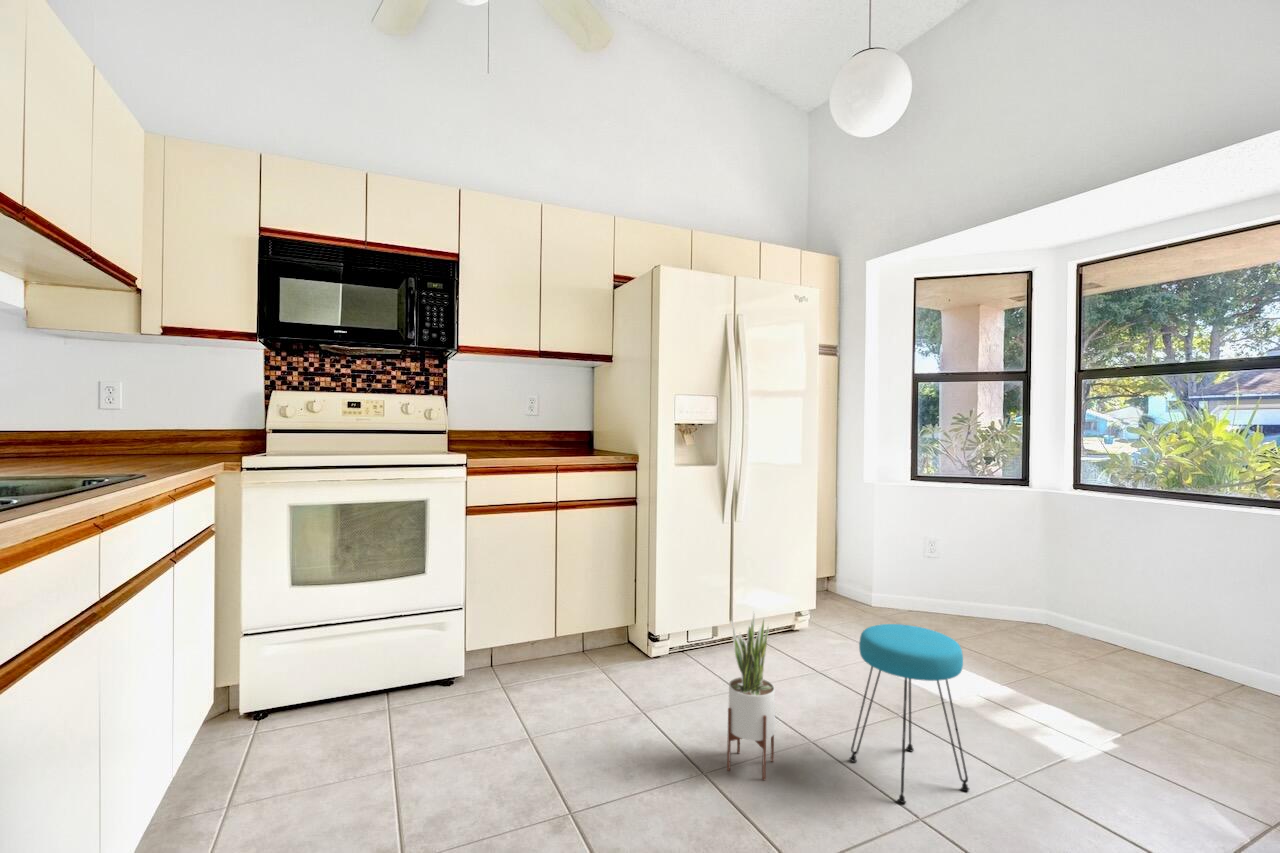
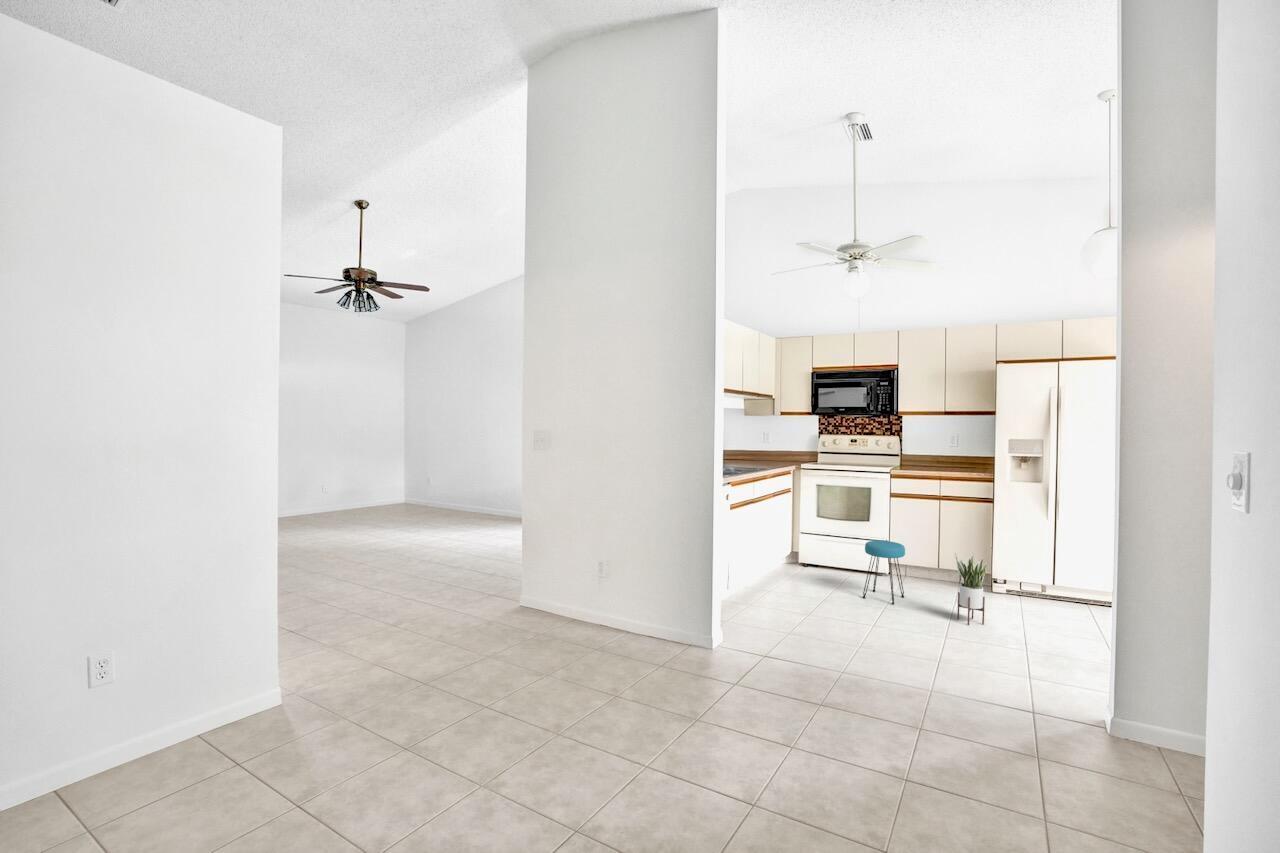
stool: present [850,624,969,803] -> present [863,541,905,604]

